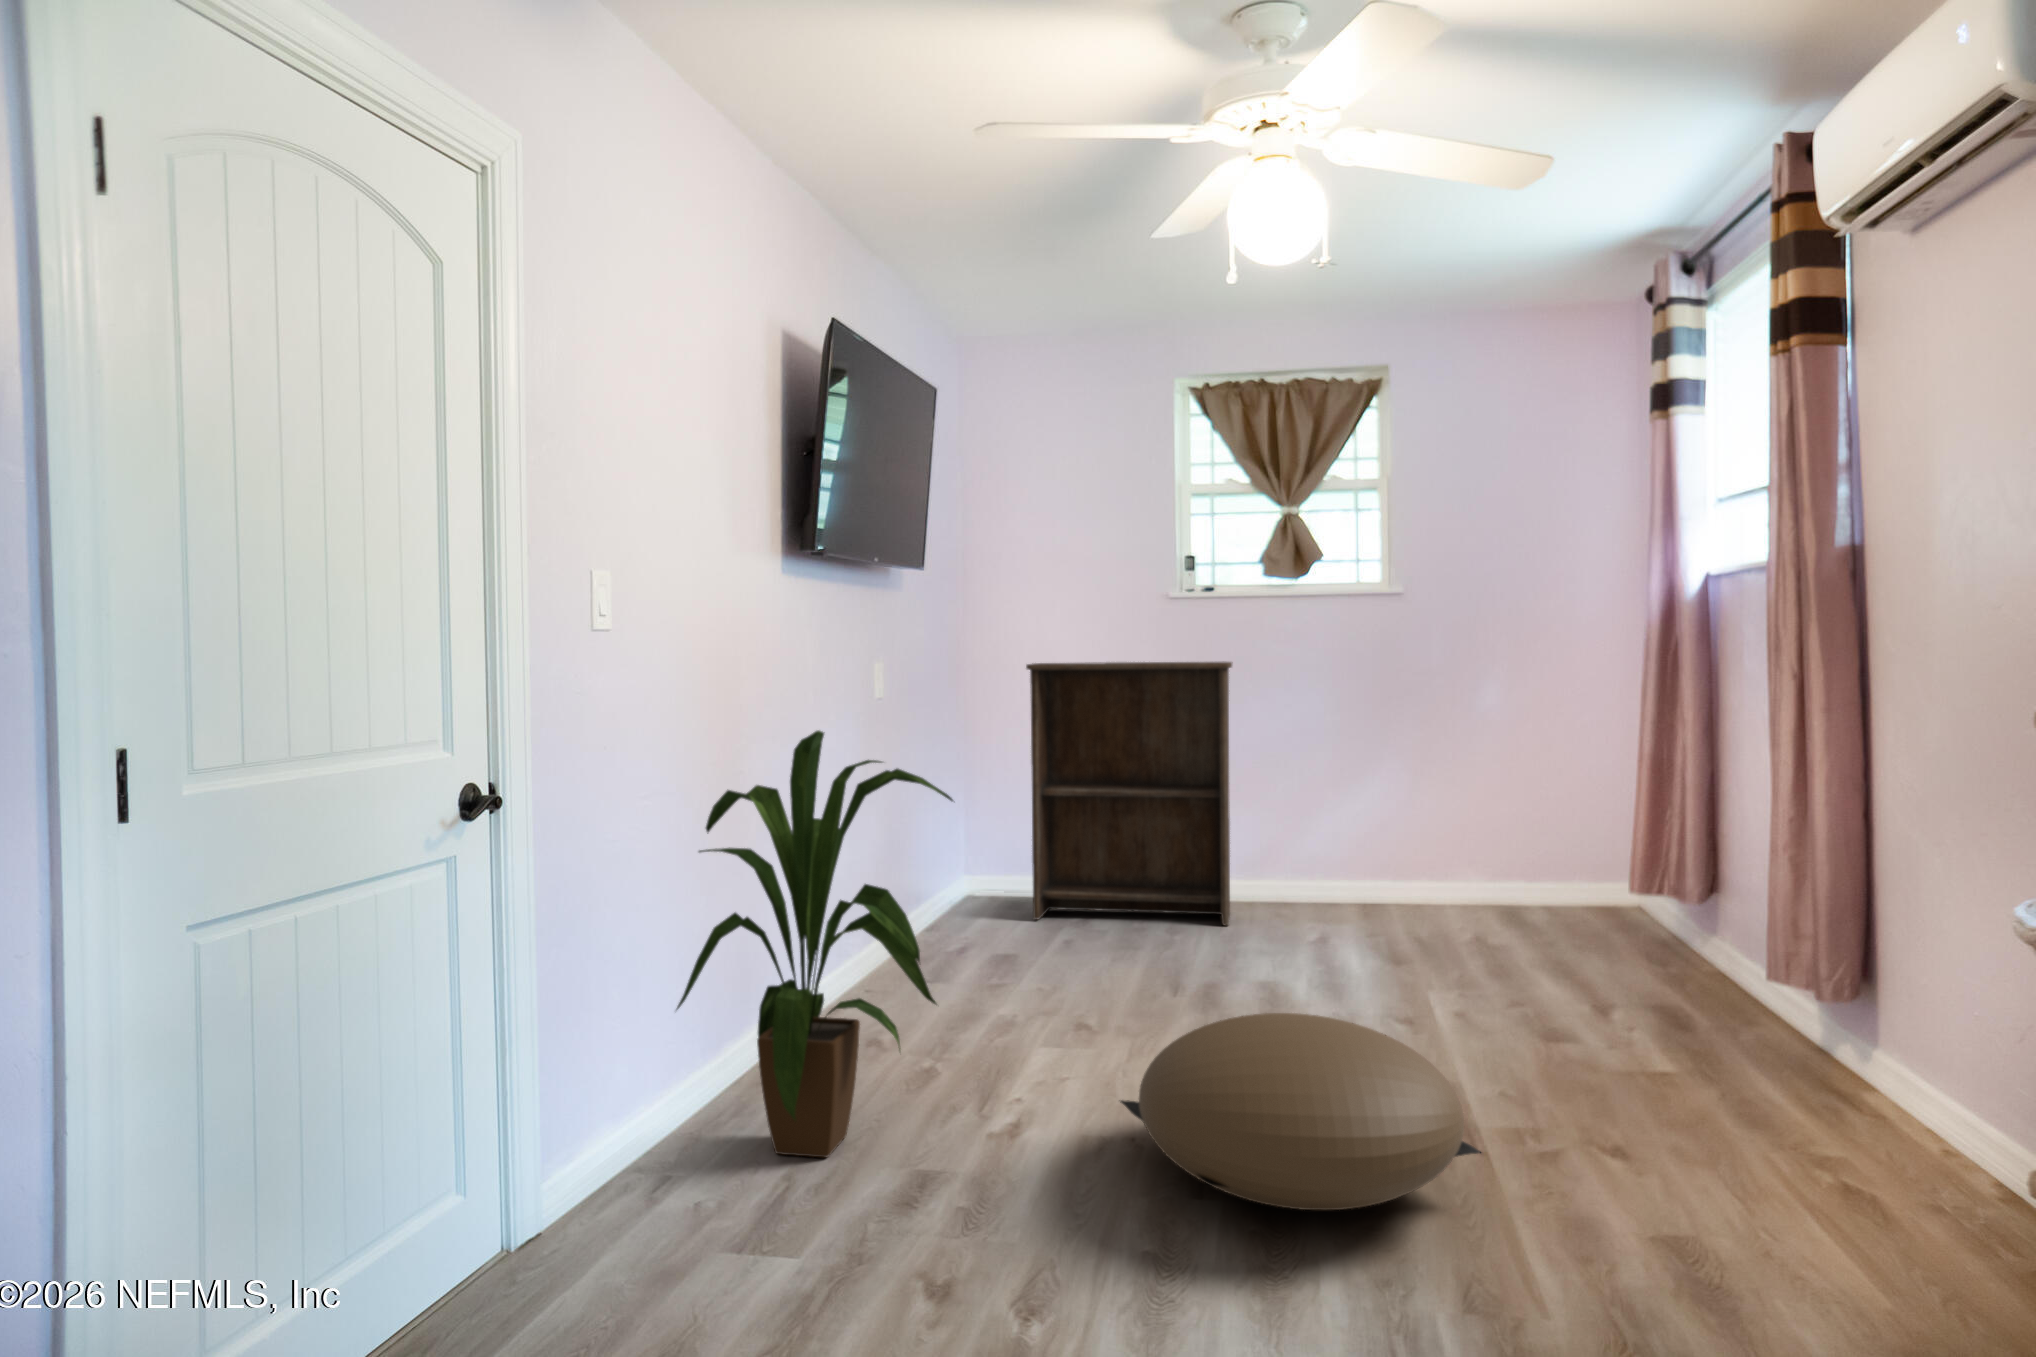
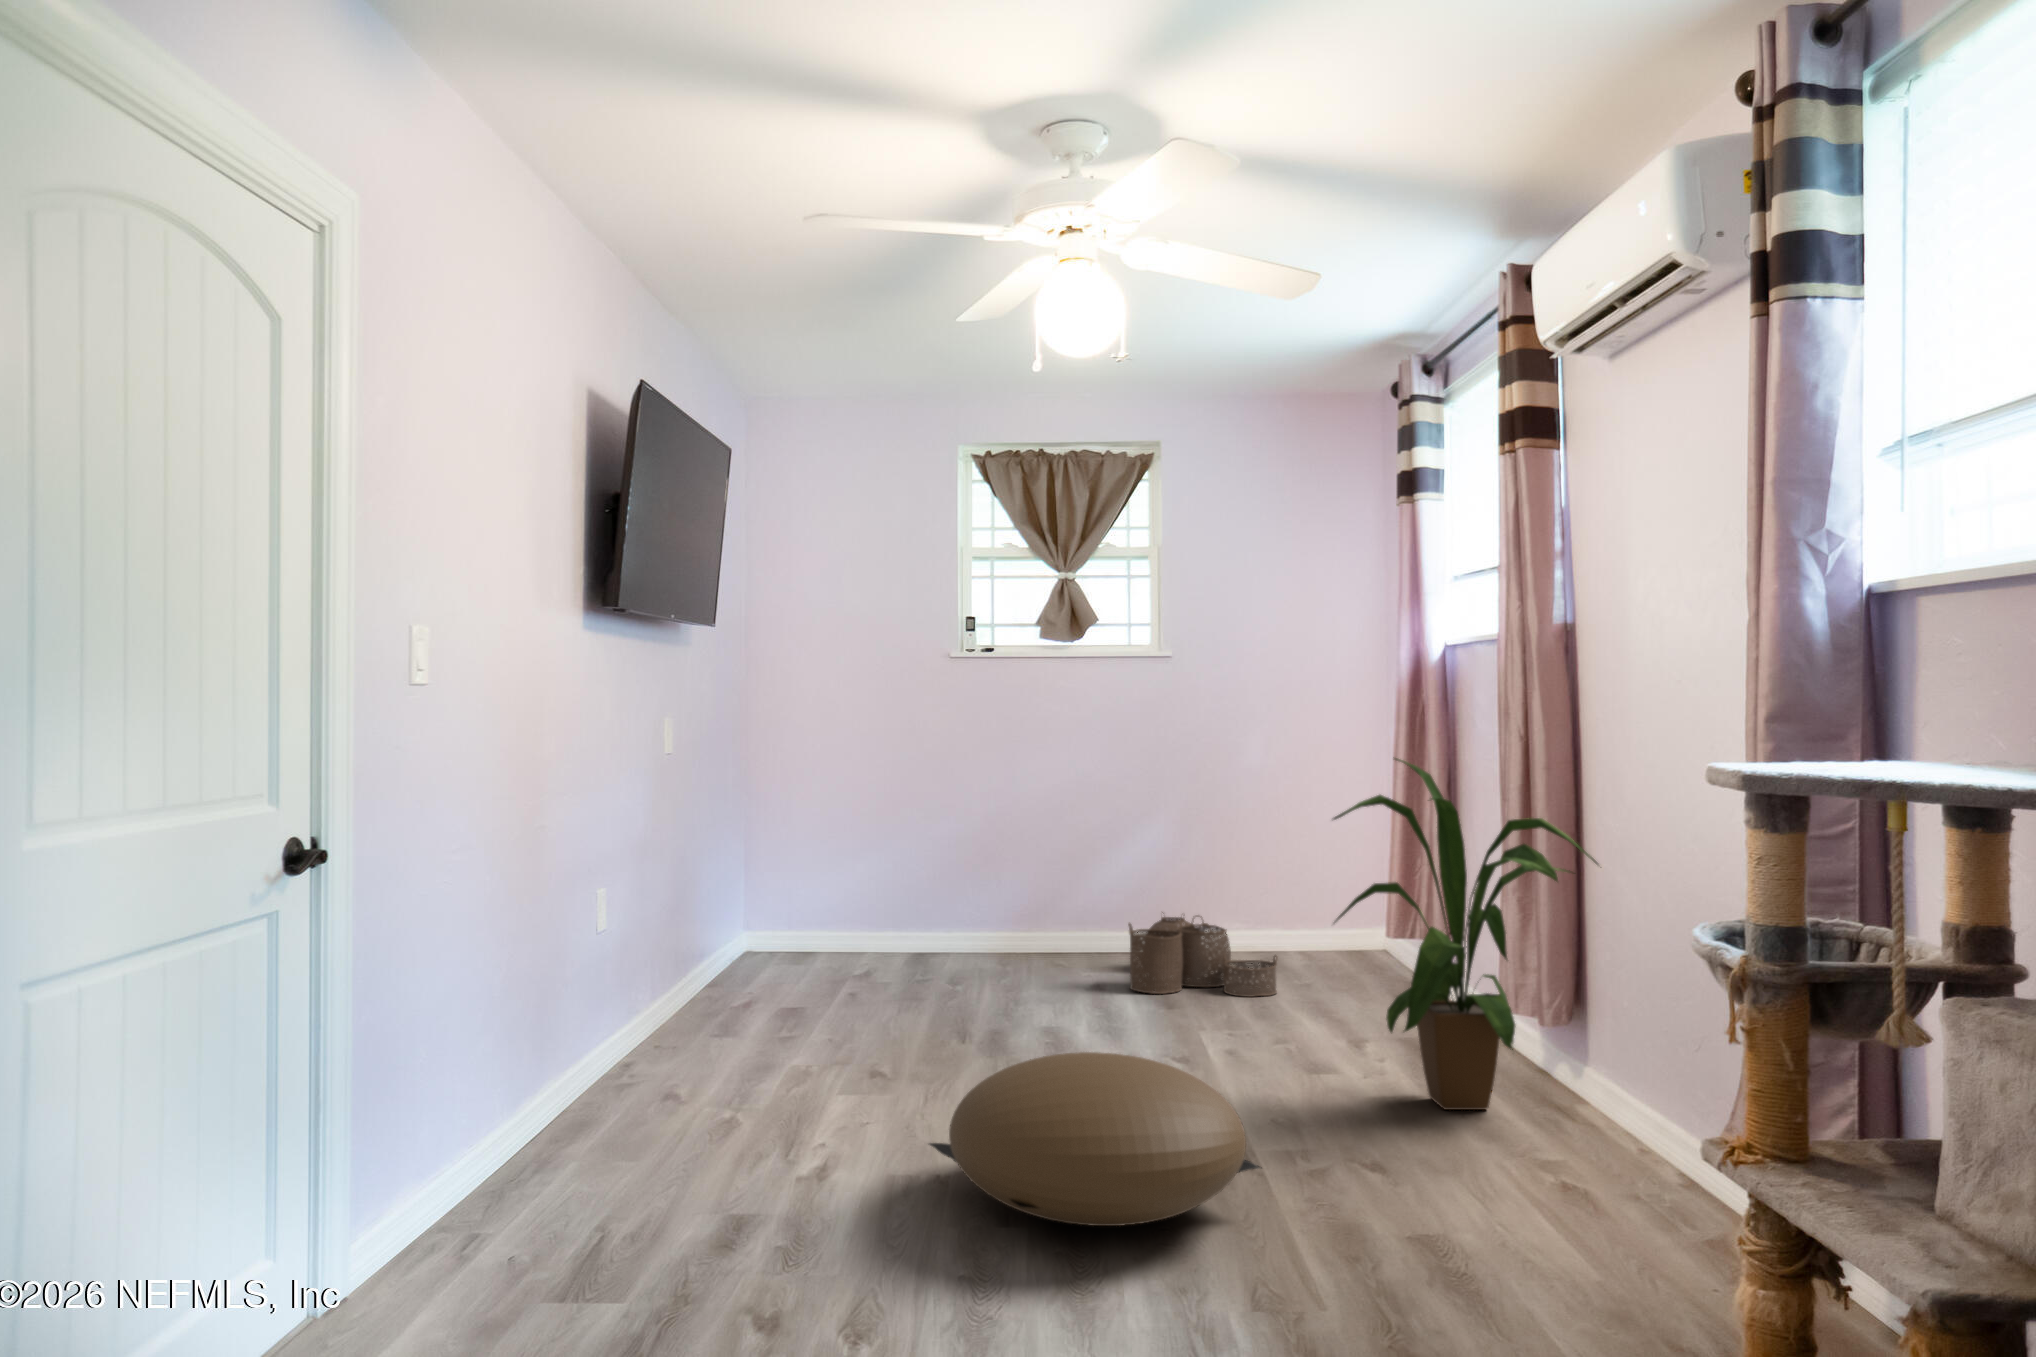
bookshelf: present [1026,662,1232,926] -> none [805,725,1012,990]
house plant: present [677,730,953,1157] -> present [1334,758,1598,1110]
woven basket: none [1352,850,1512,942] -> present [1128,912,1277,997]

